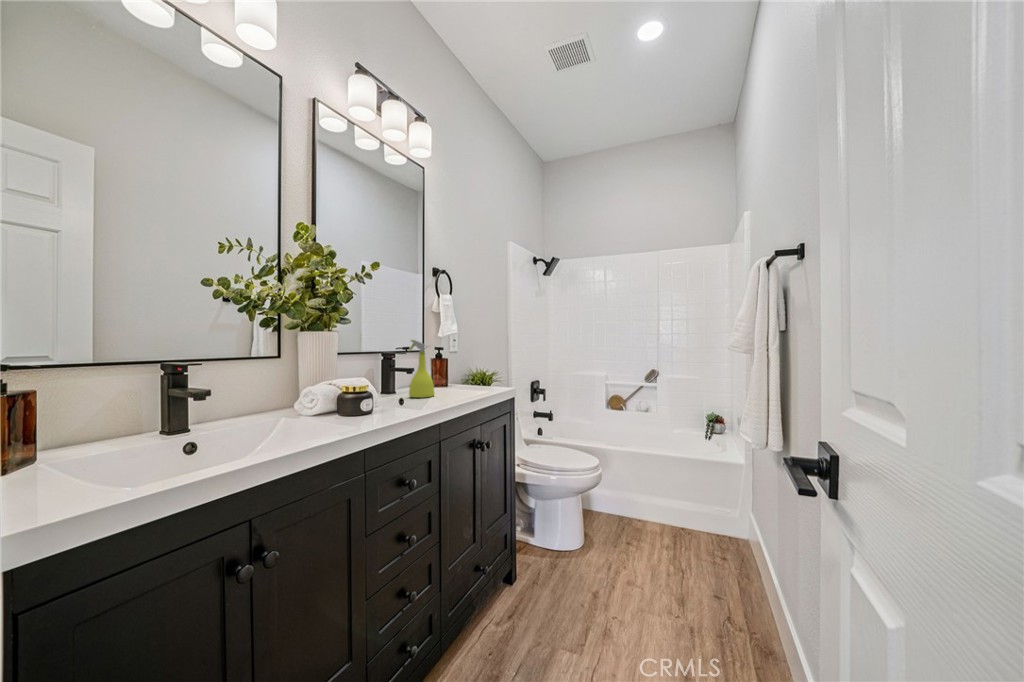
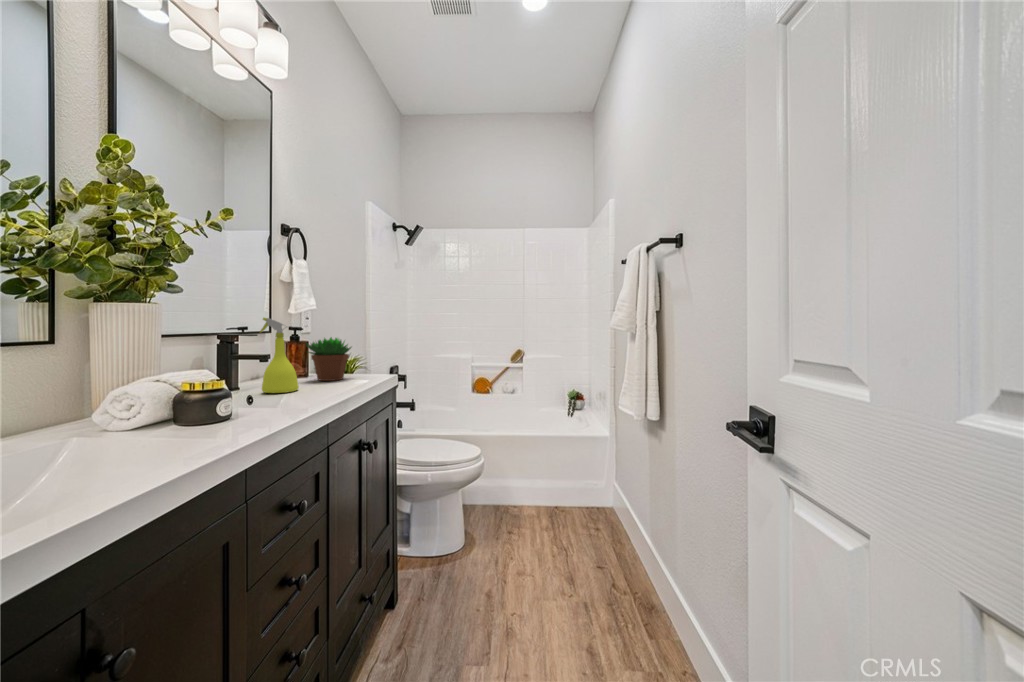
succulent plant: none [445,354,481,390] -> present [307,337,351,381]

